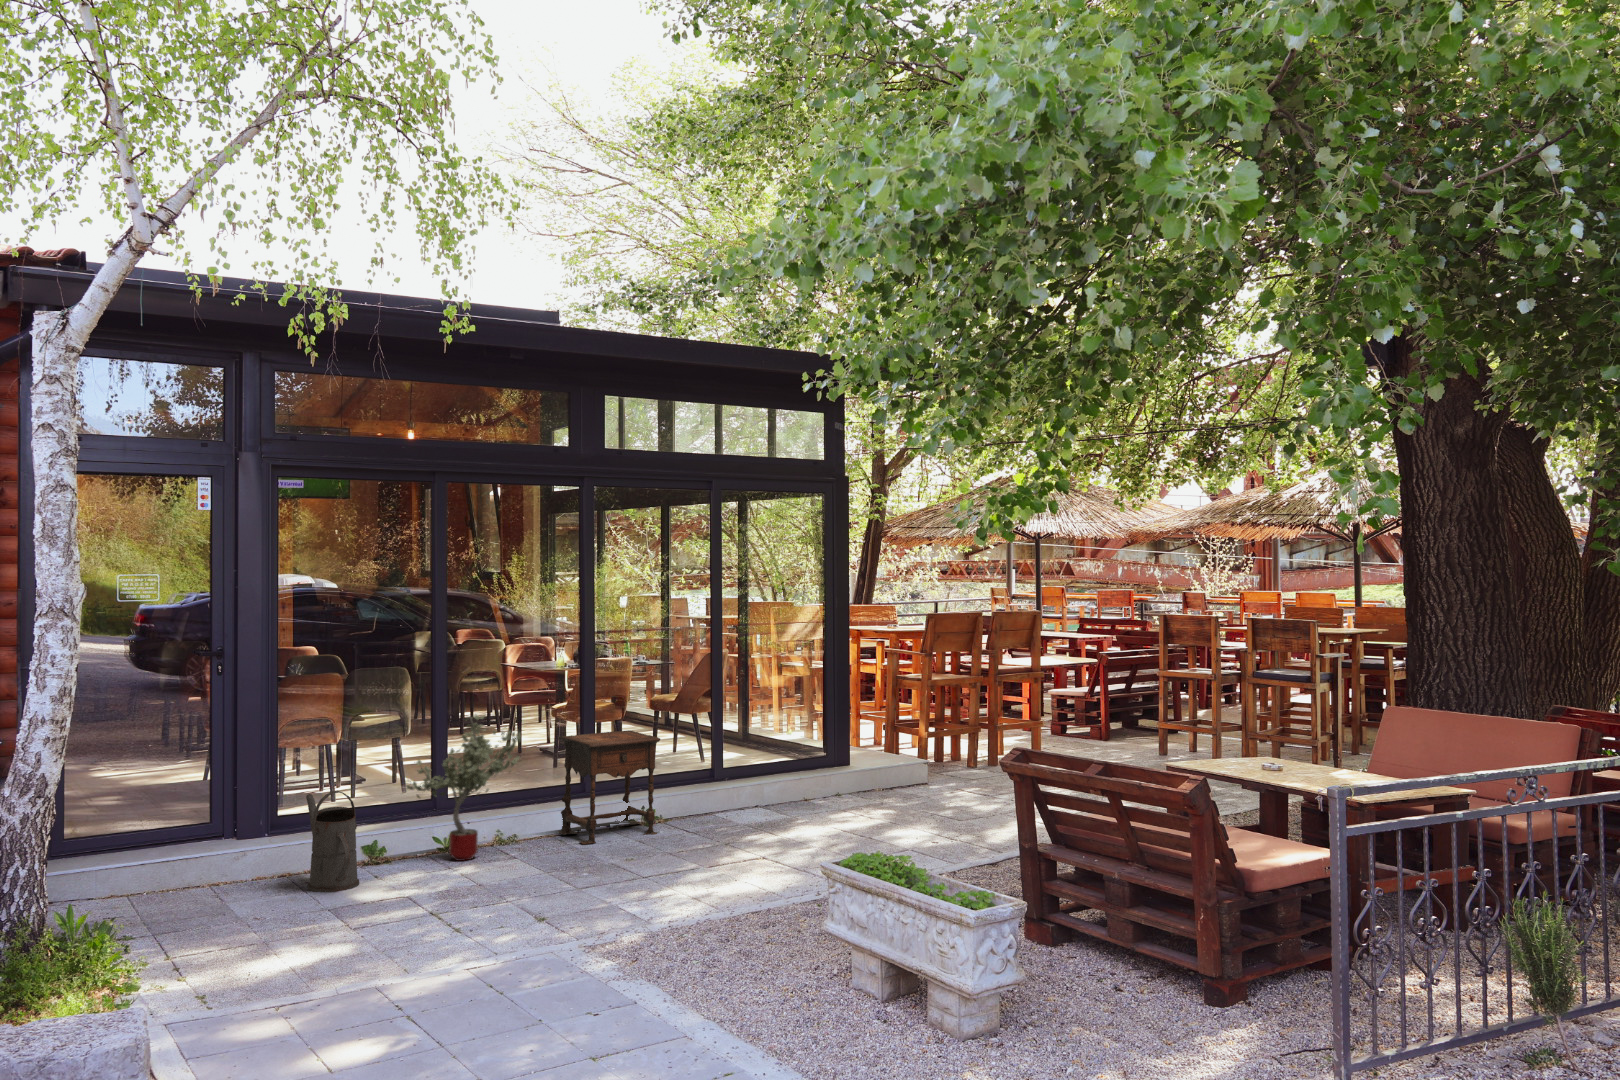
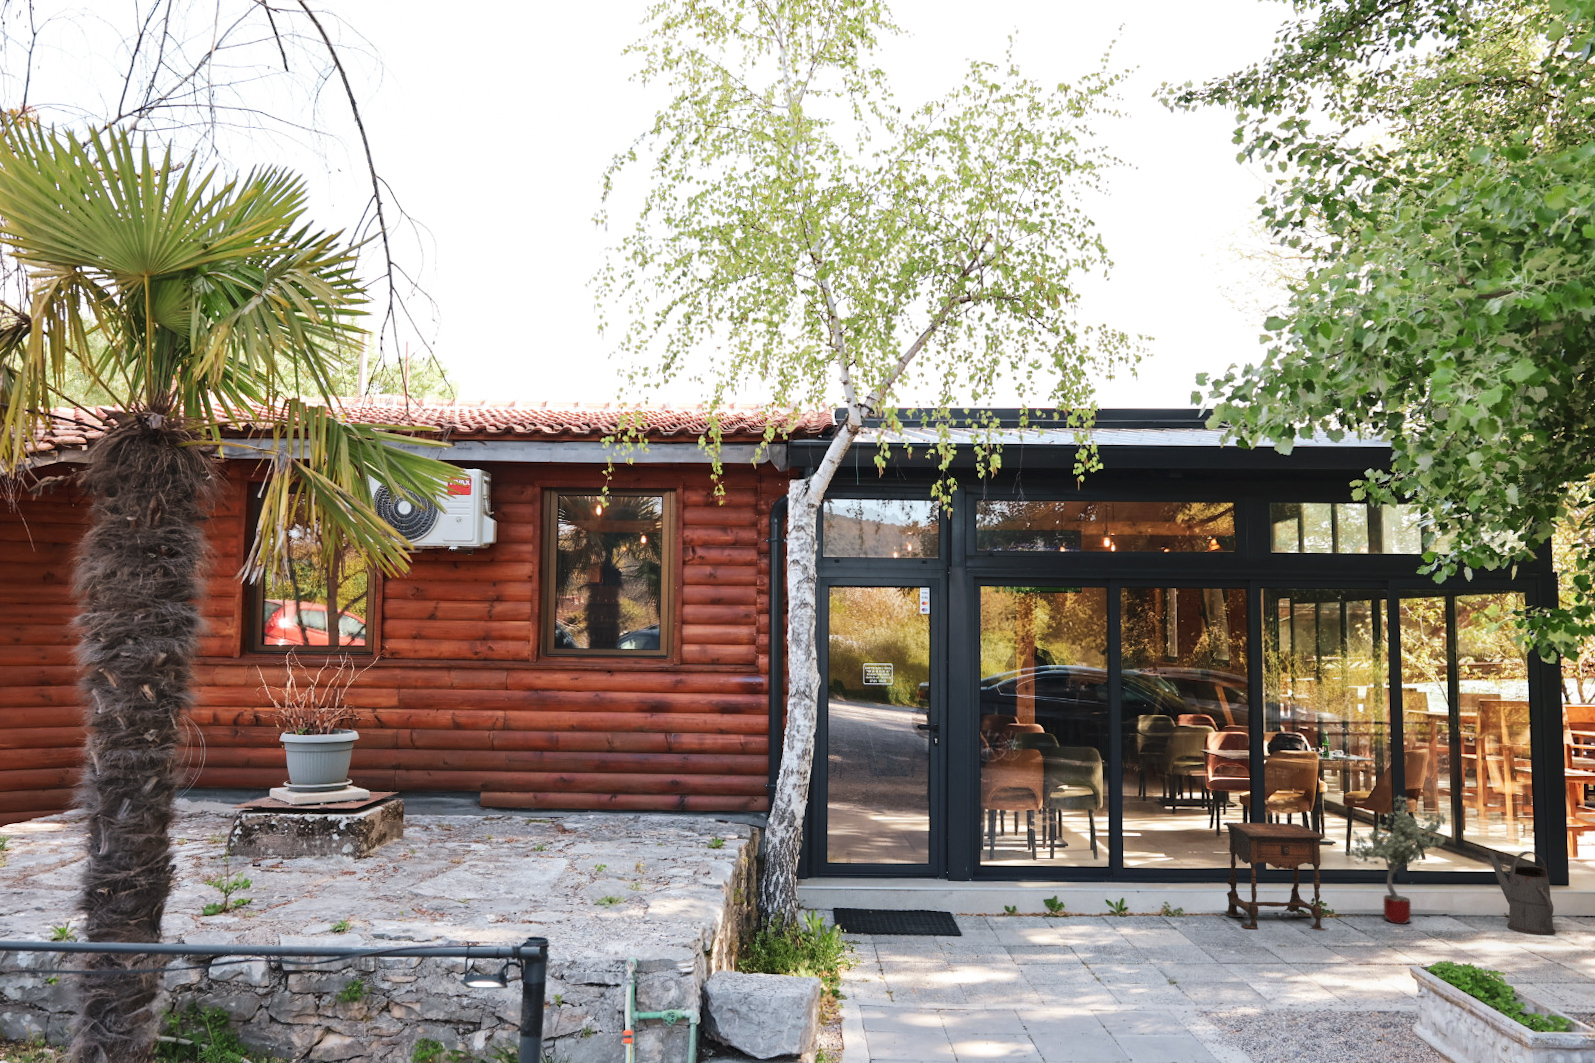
potted tree: present [406,715,521,861] -> present [1347,795,1446,924]
watering can: present [306,791,359,892] -> present [1488,850,1555,936]

